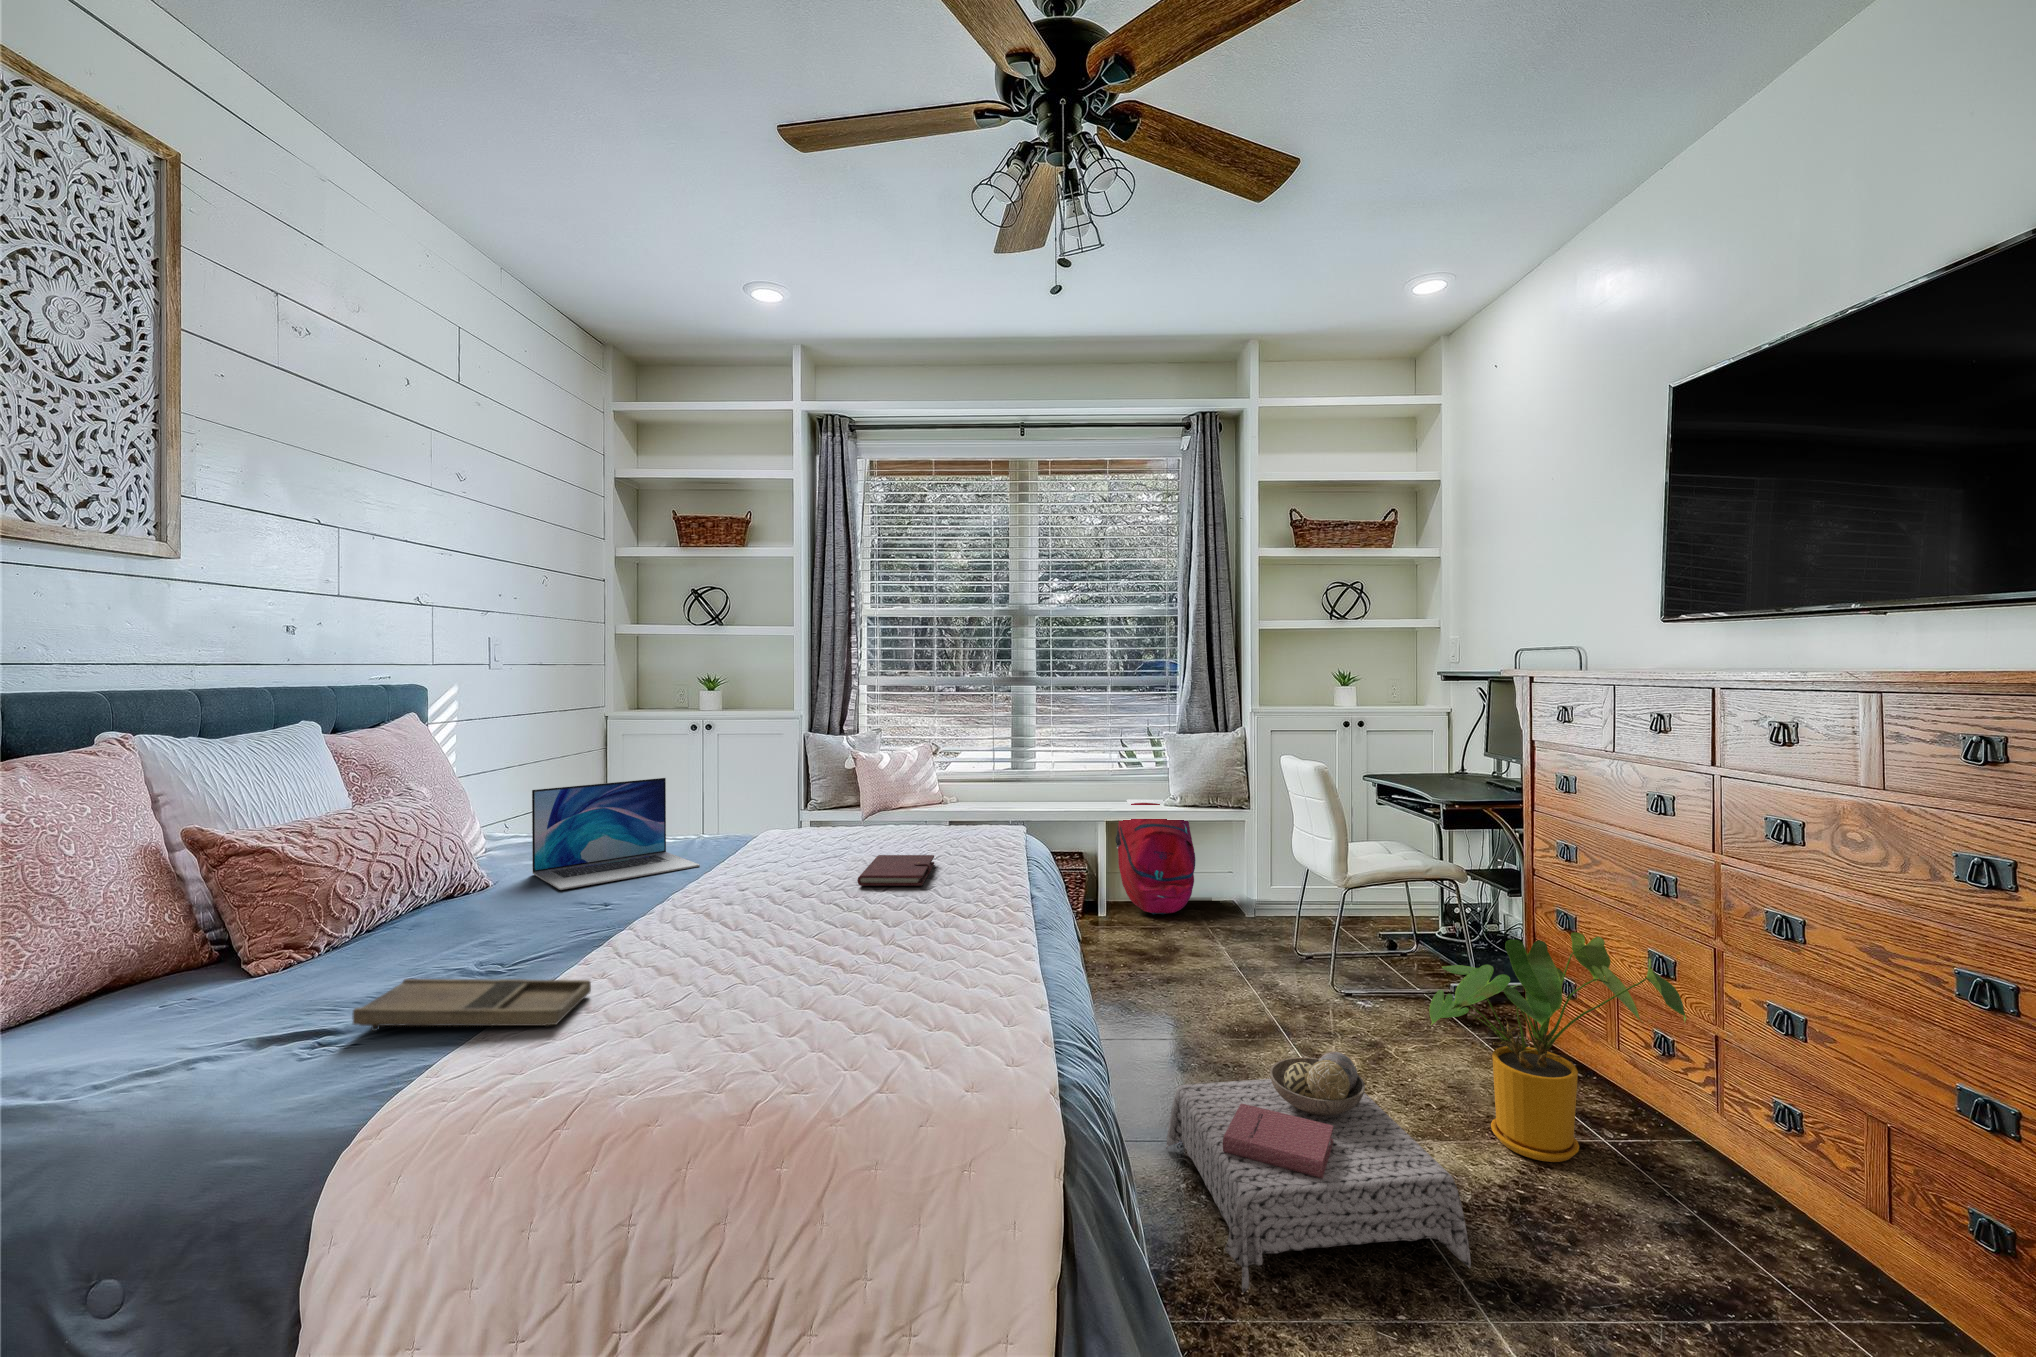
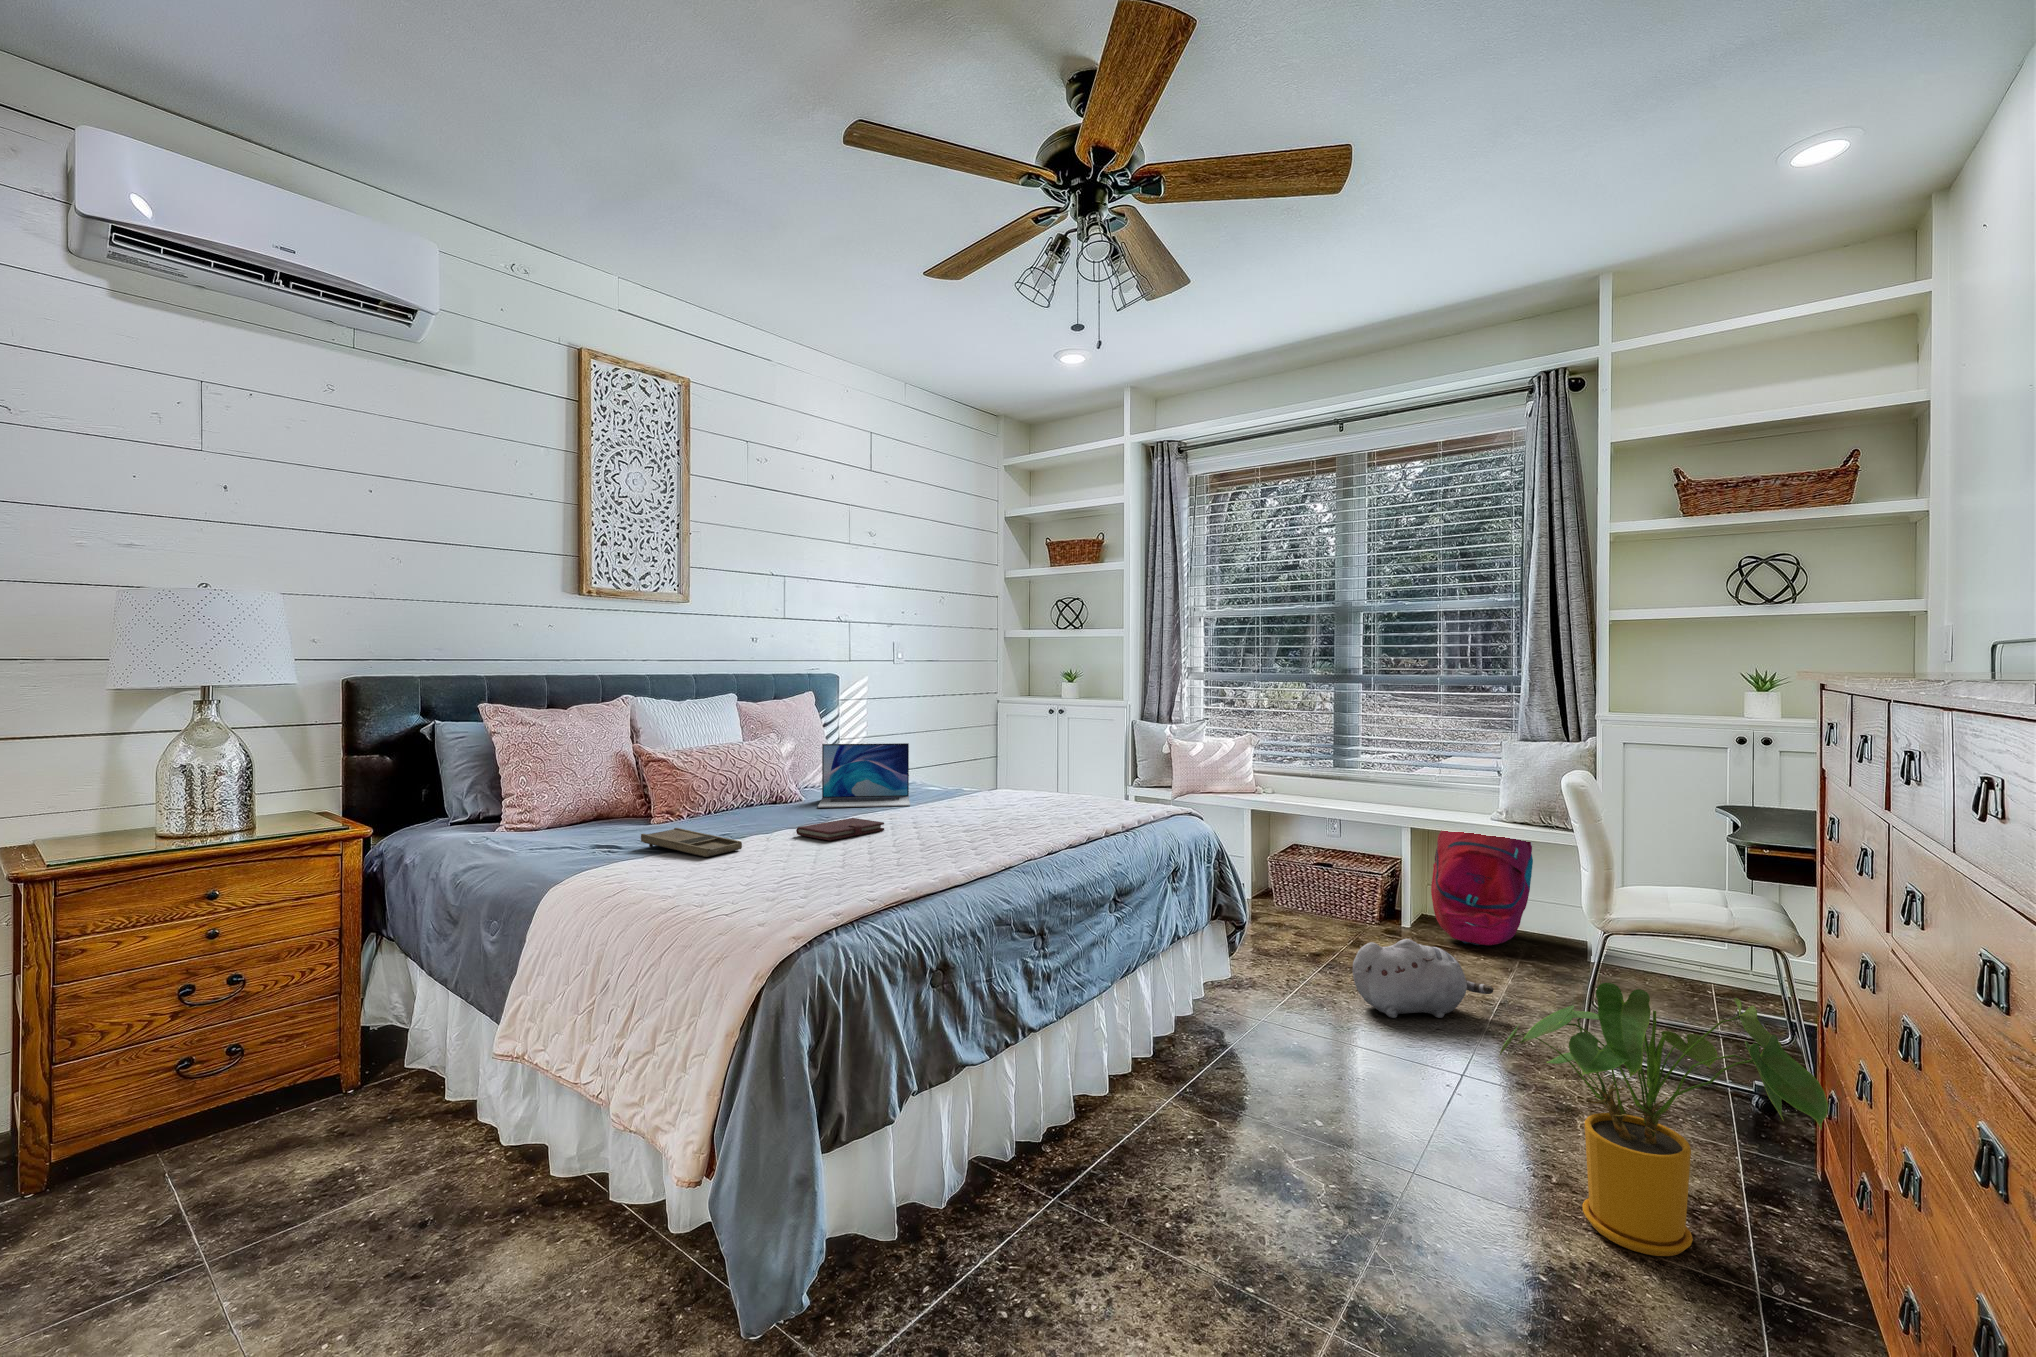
notebook: present [857,855,934,886] -> present [796,818,884,841]
plush toy: none [1145,924,1248,1001] -> present [1353,939,1494,1018]
ottoman: present [1166,1052,1471,1293] -> none [1155,1046,1413,1267]

